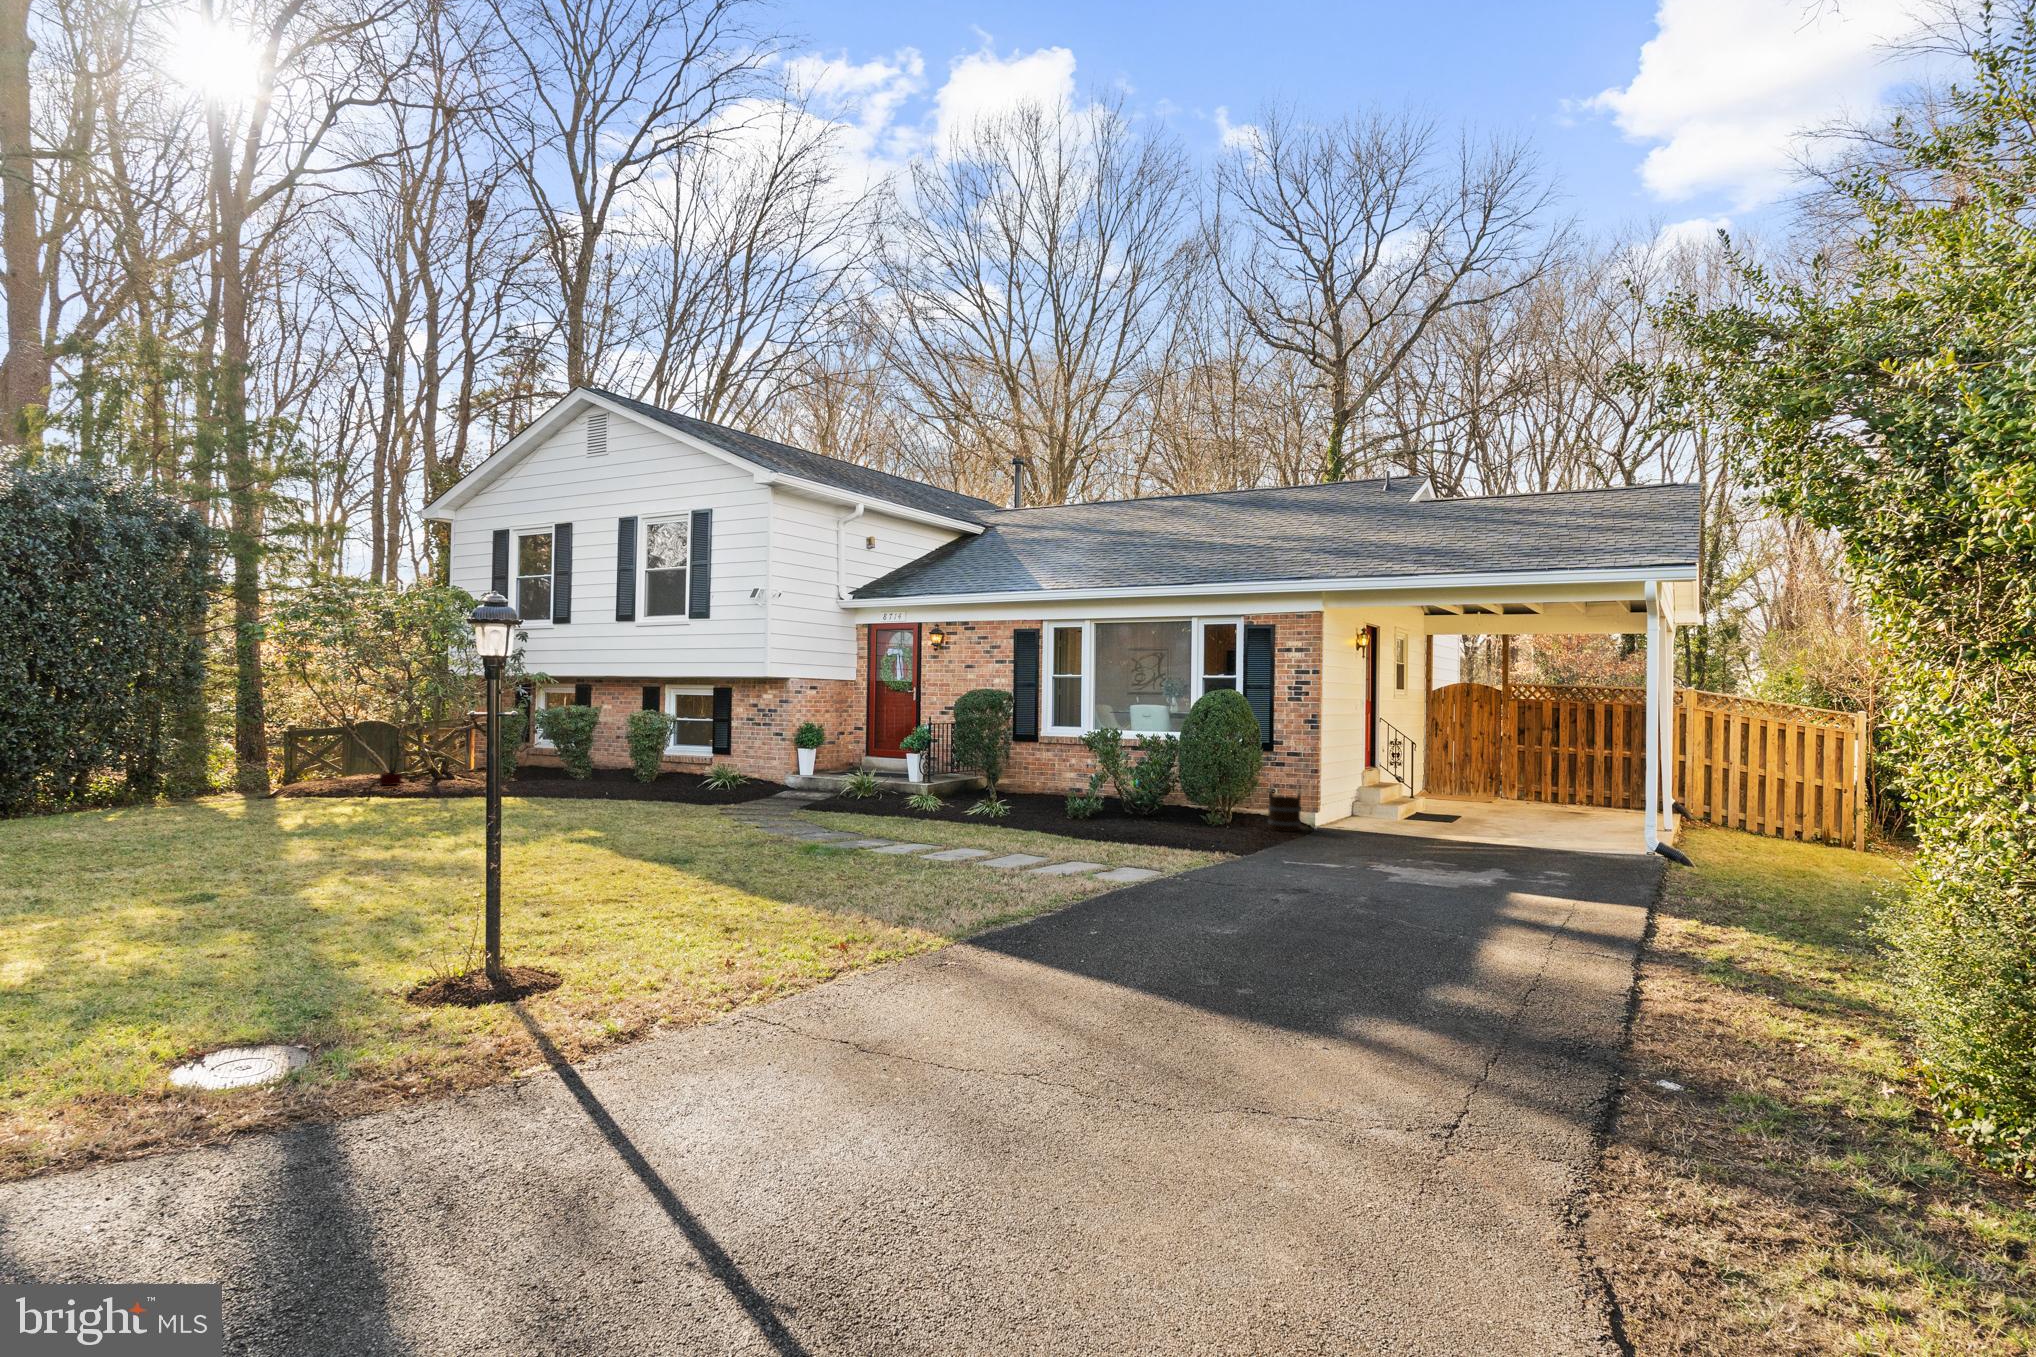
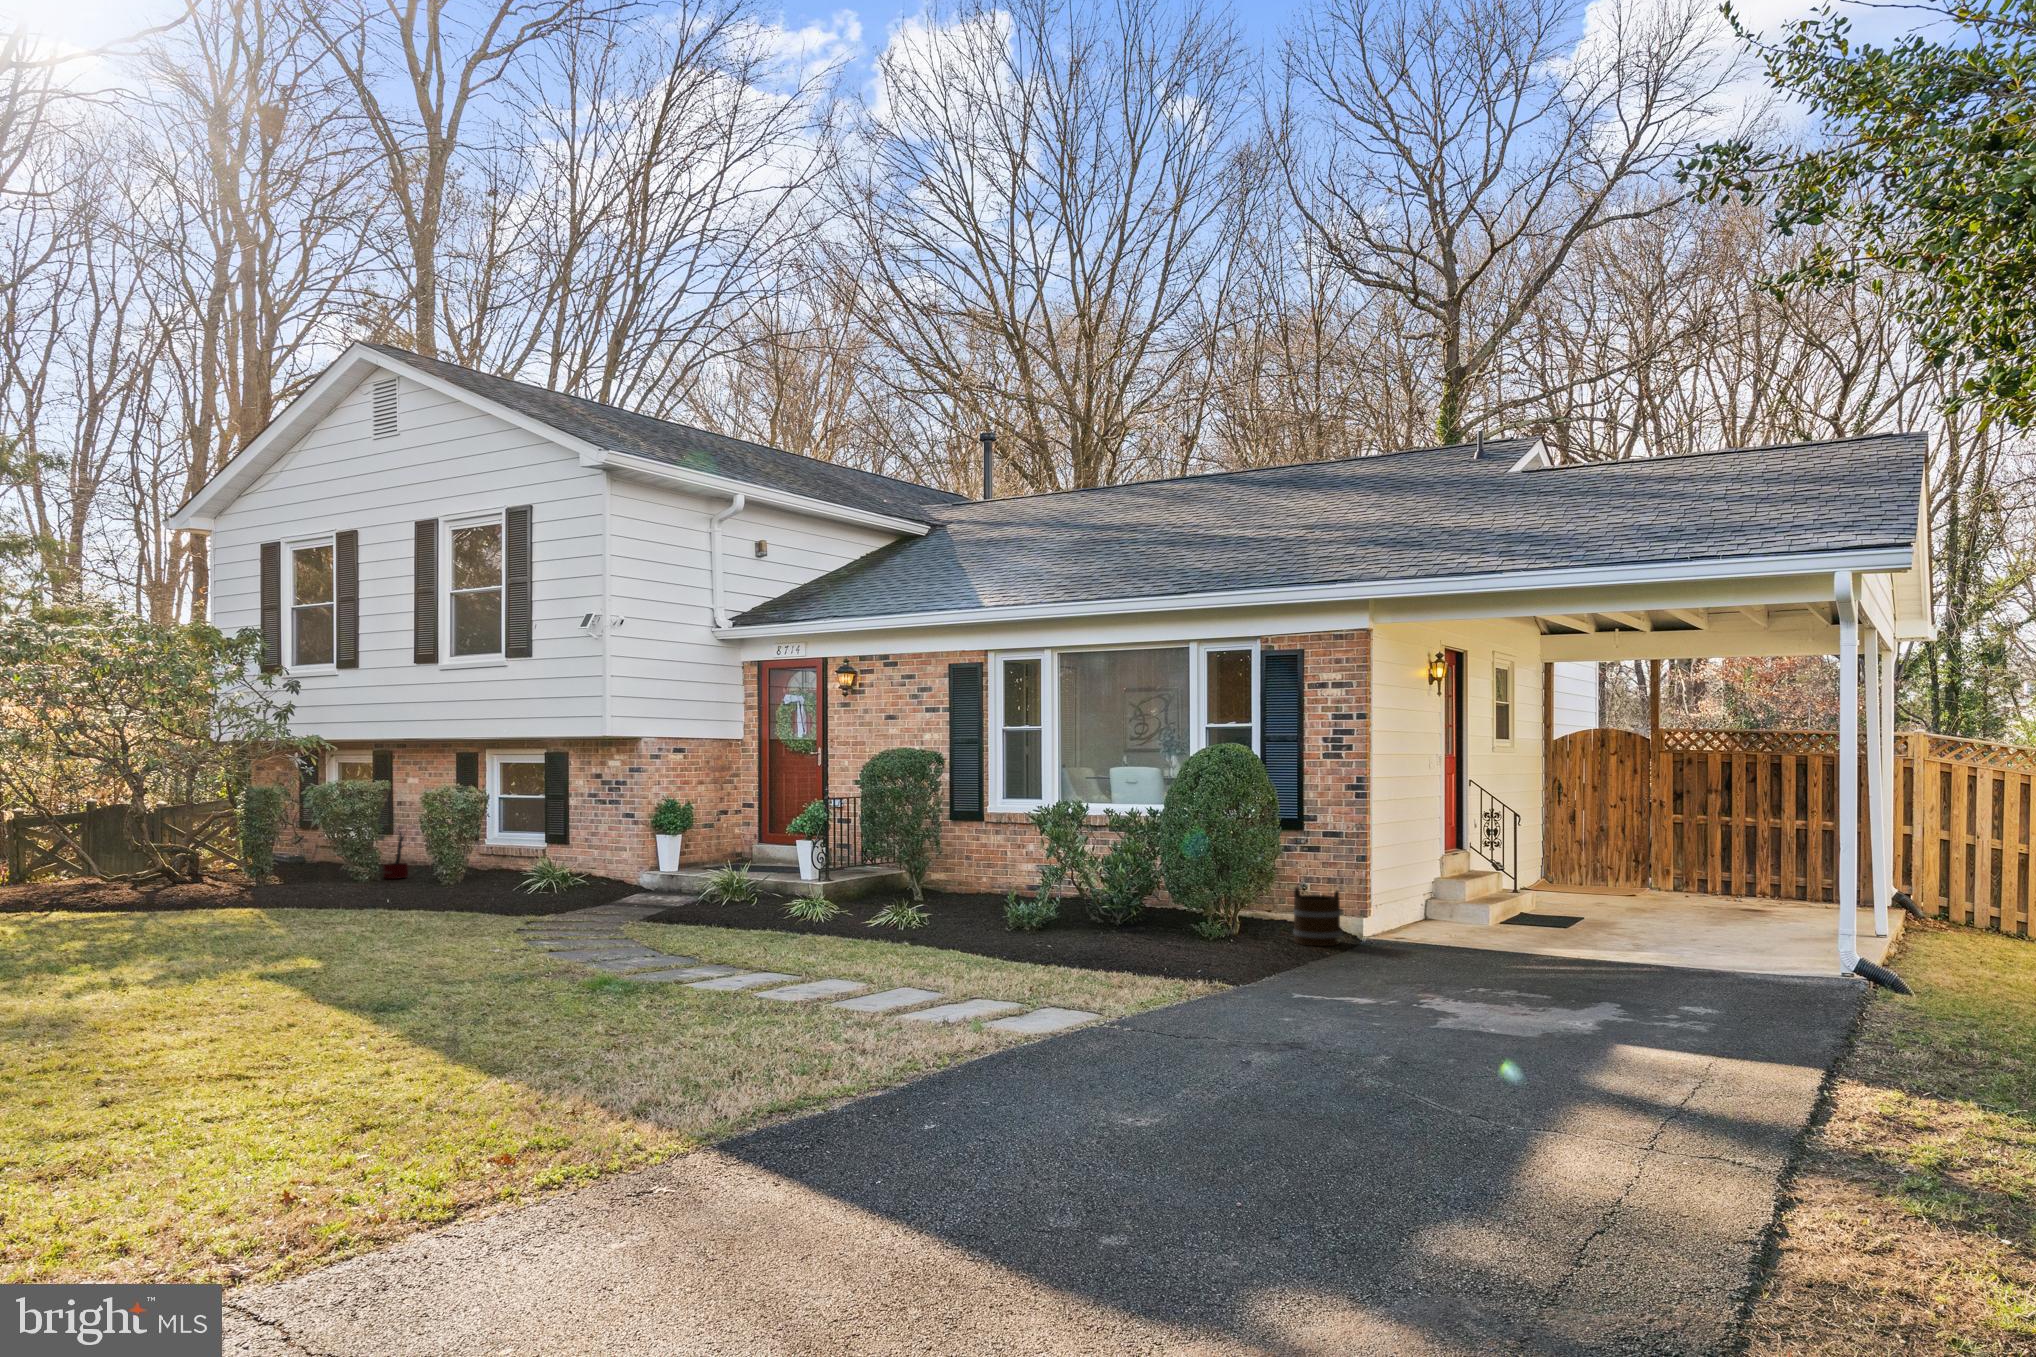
decorative plant: present [380,750,401,785] -> present [383,830,408,879]

